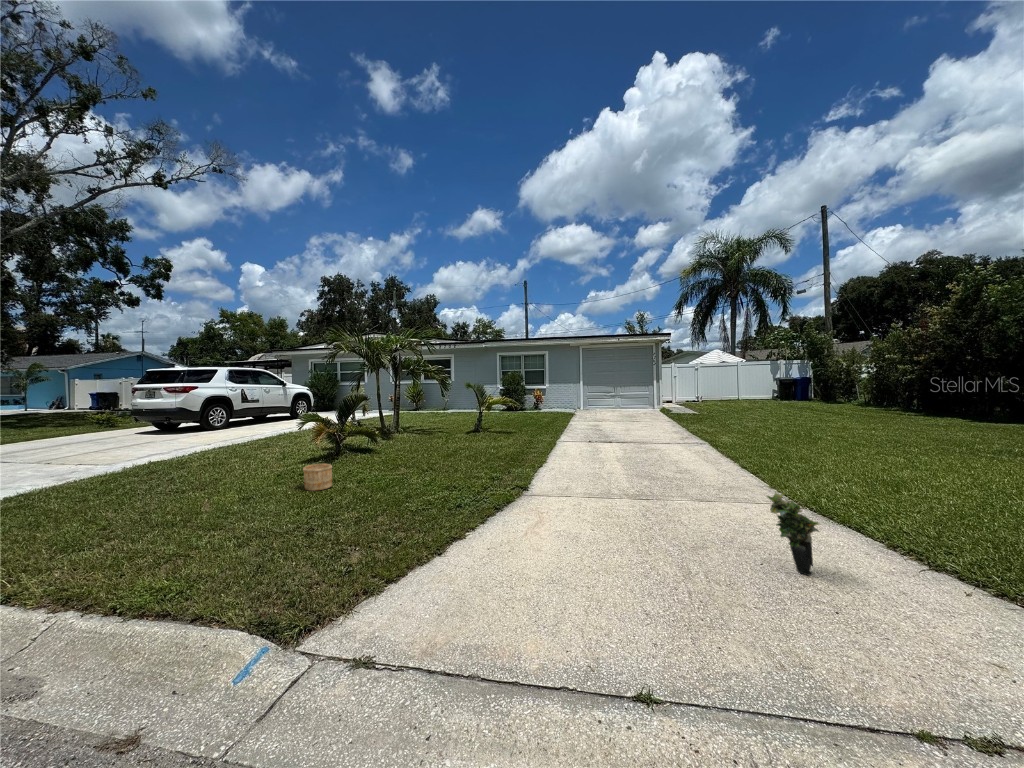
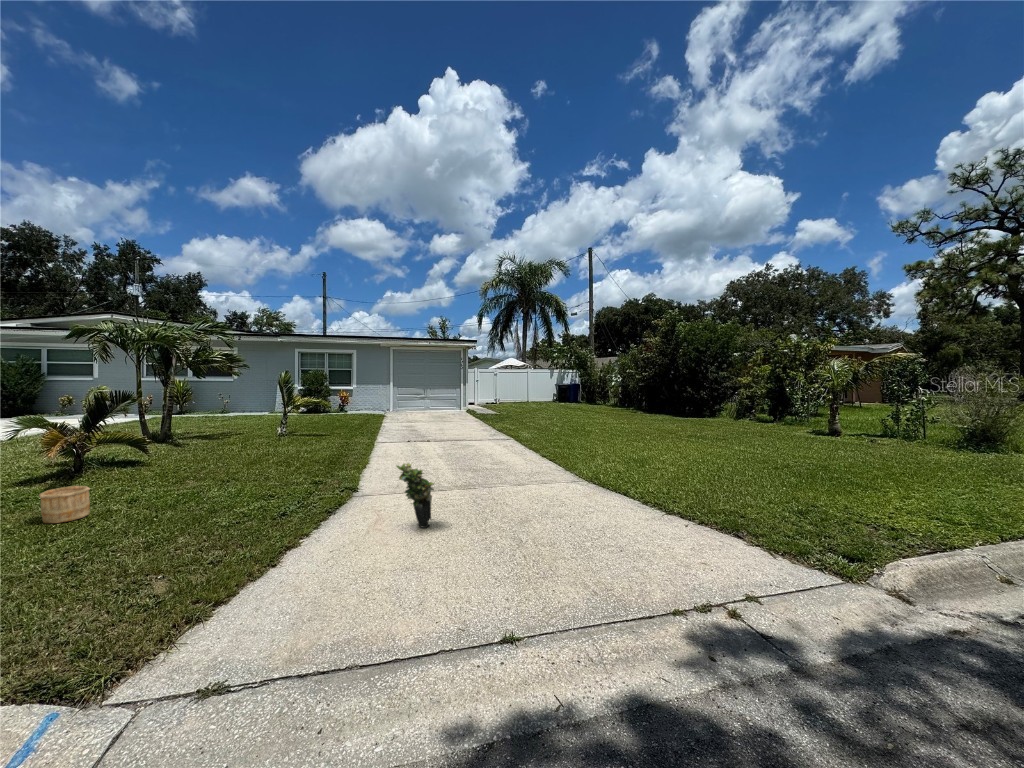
potted plant: present [767,493,820,576] -> present [396,463,434,528]

